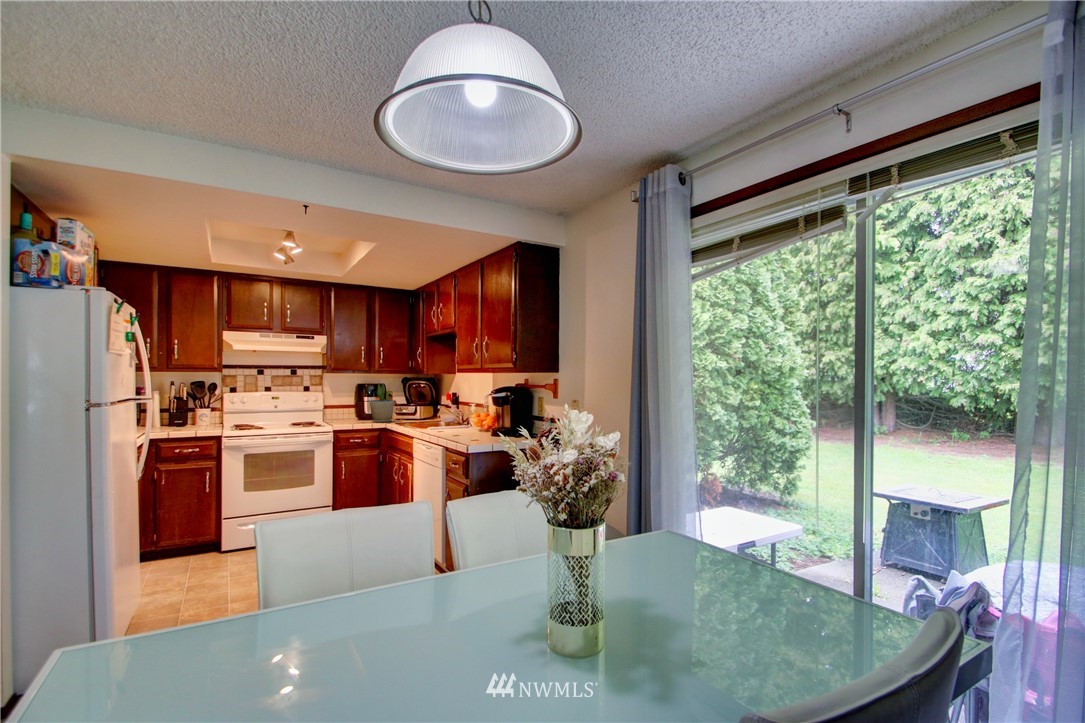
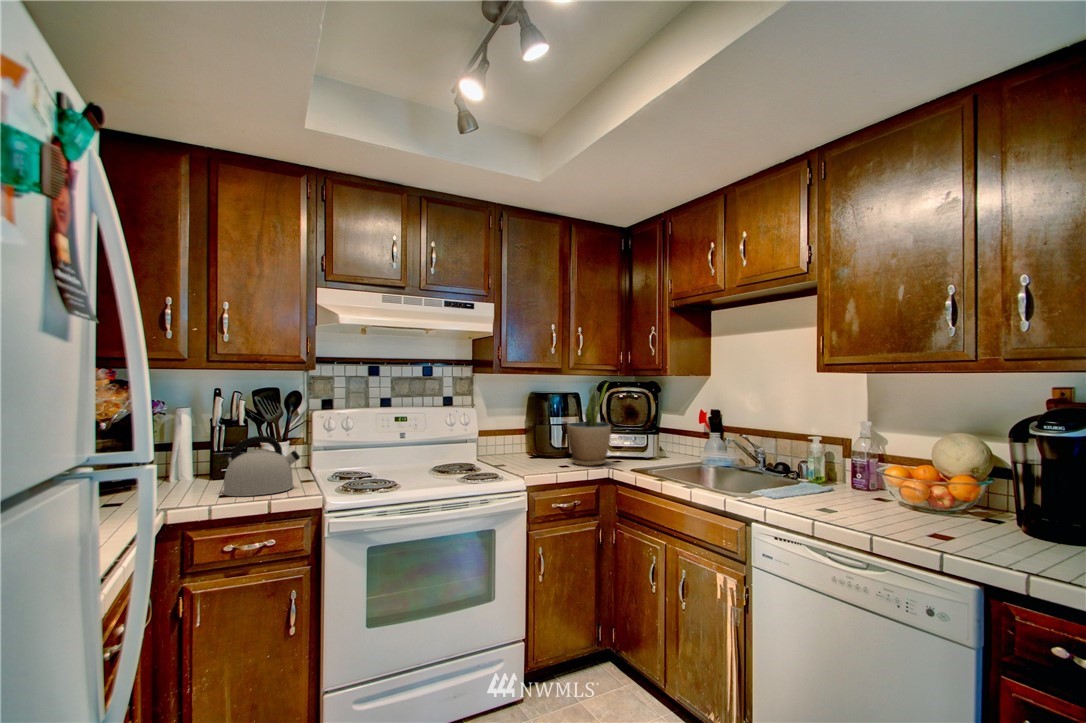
kettle: none [174,404,214,431] -> present [223,436,300,496]

